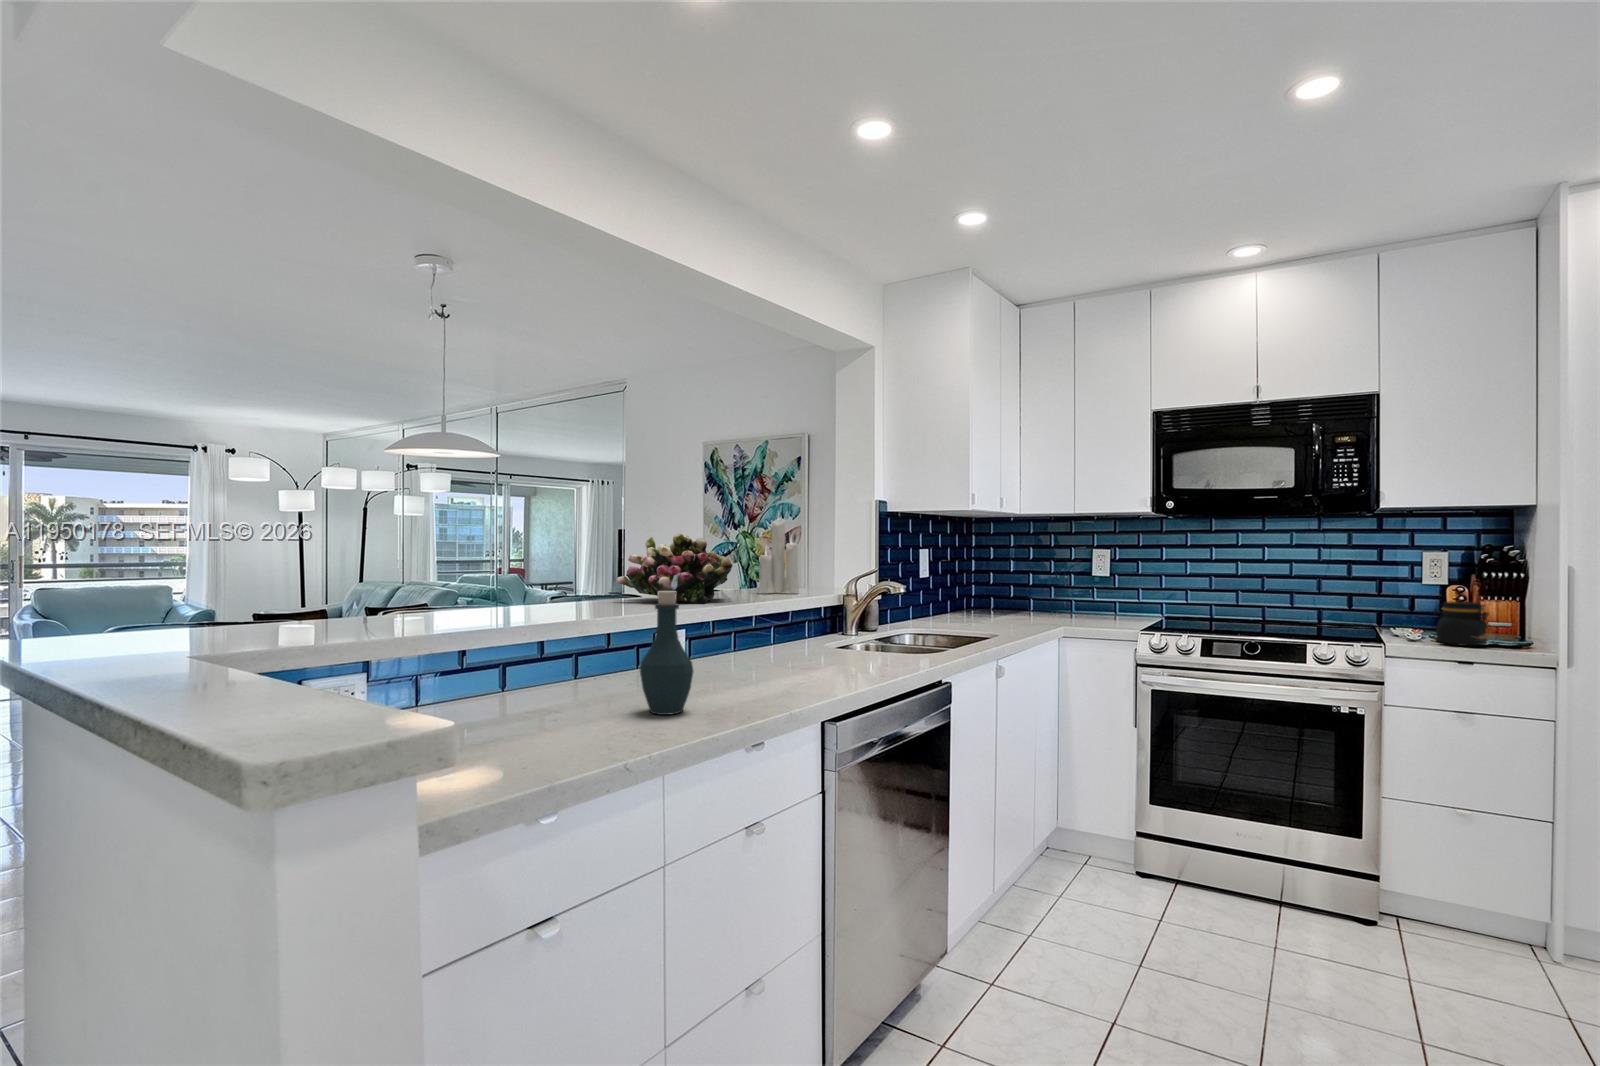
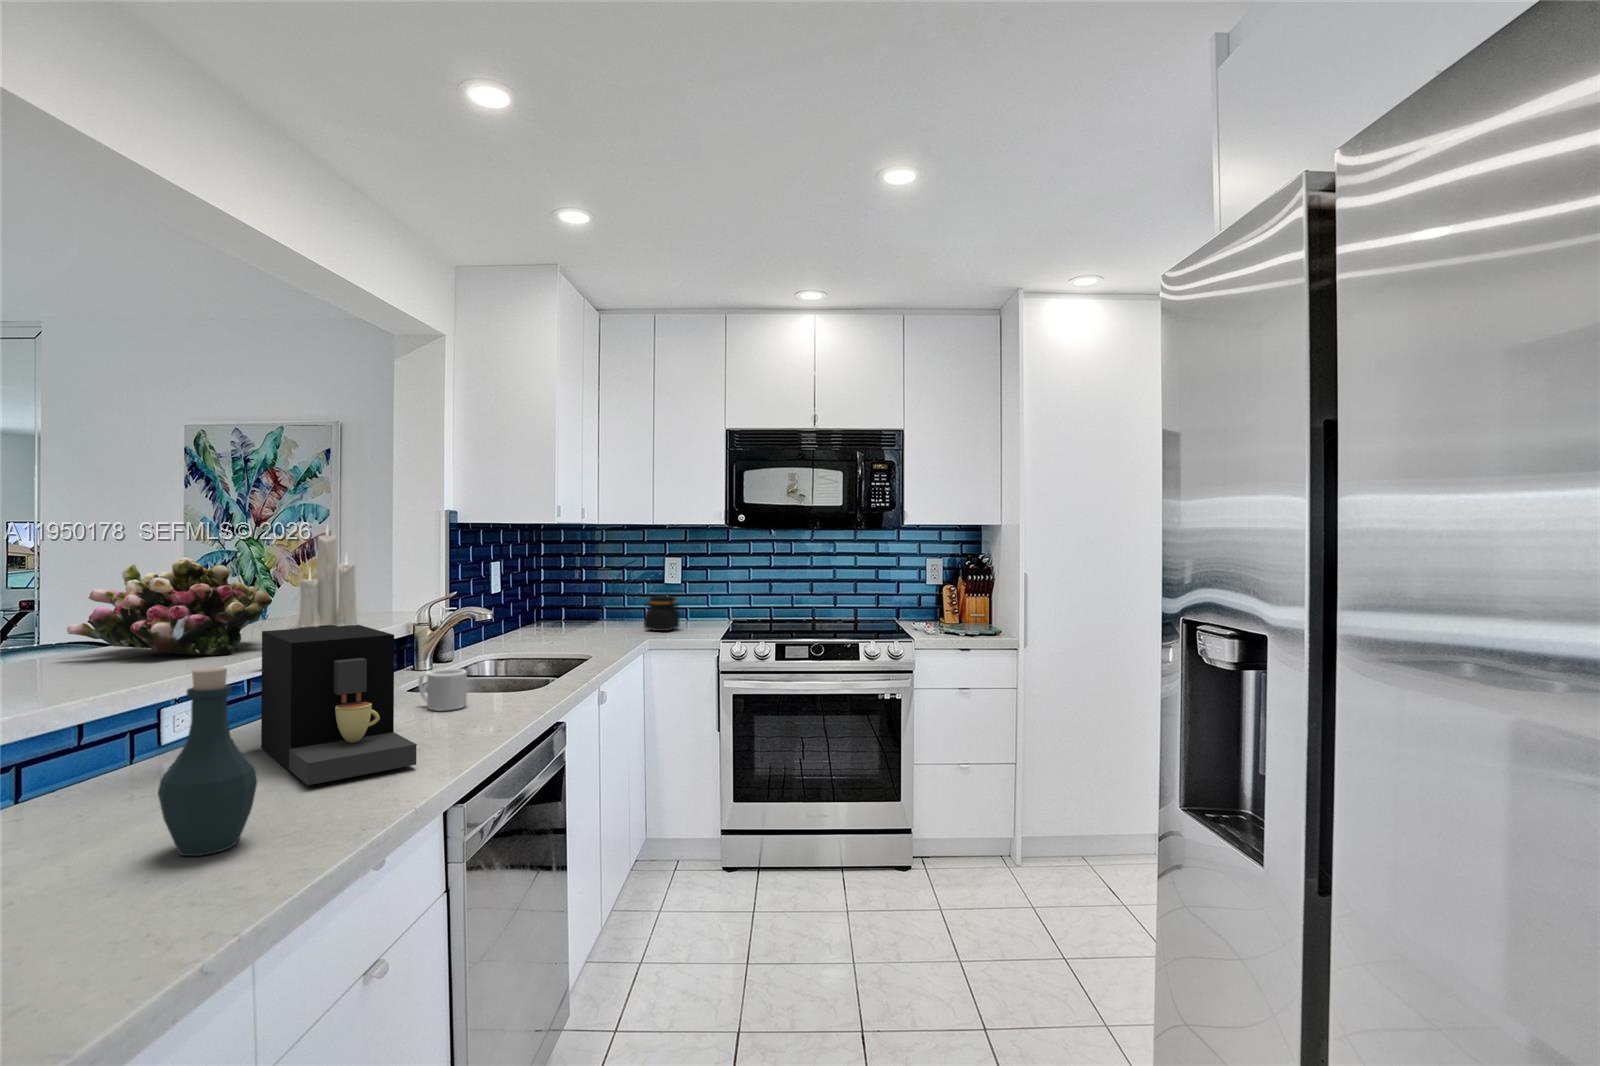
coffee maker: none [717,582,808,689] -> present [261,625,417,785]
jar: present [1432,602,1491,646] -> present [644,596,680,631]
mug: none [831,627,867,660] -> present [418,669,467,711]

